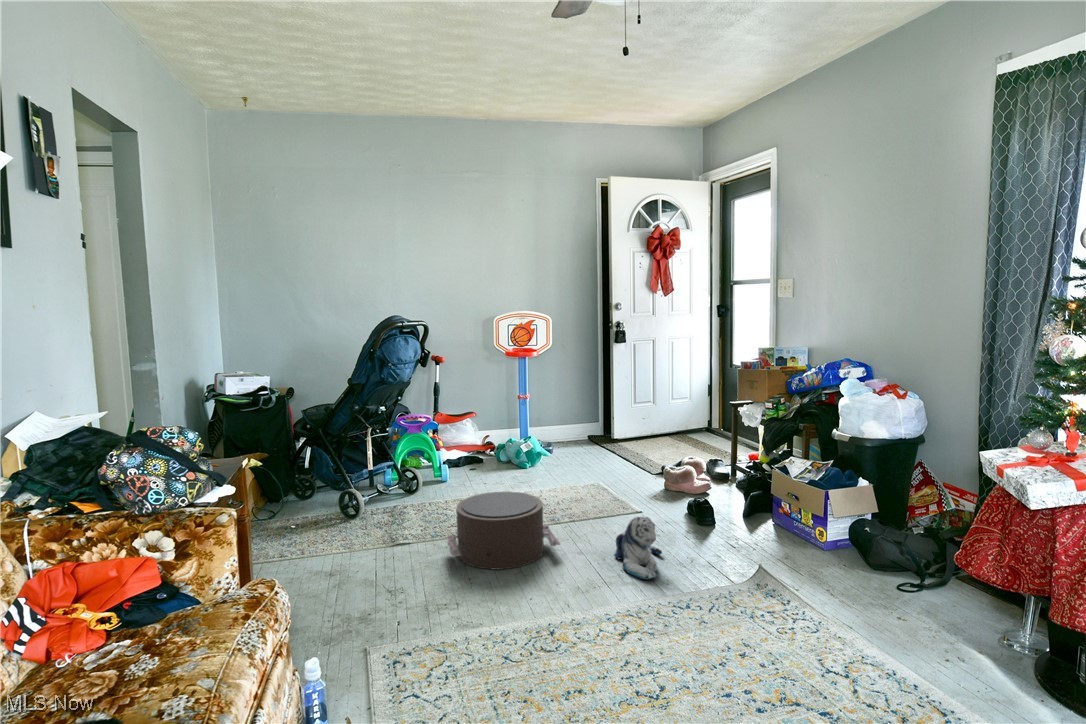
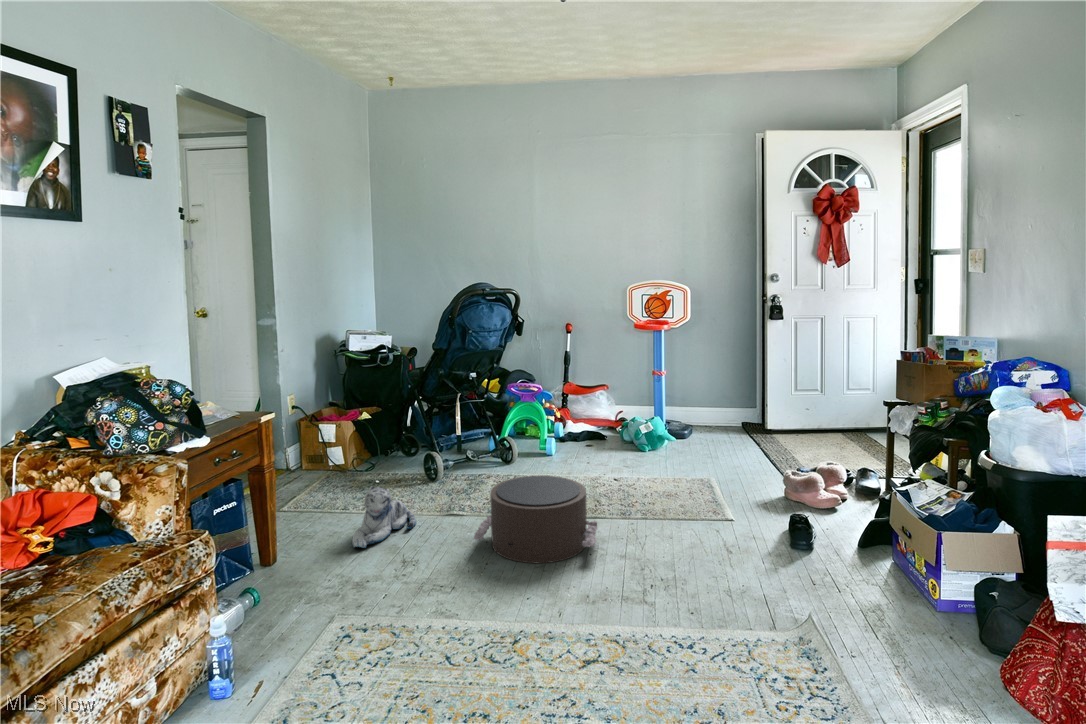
plush toy: present [614,517,662,580] -> present [352,487,416,548]

